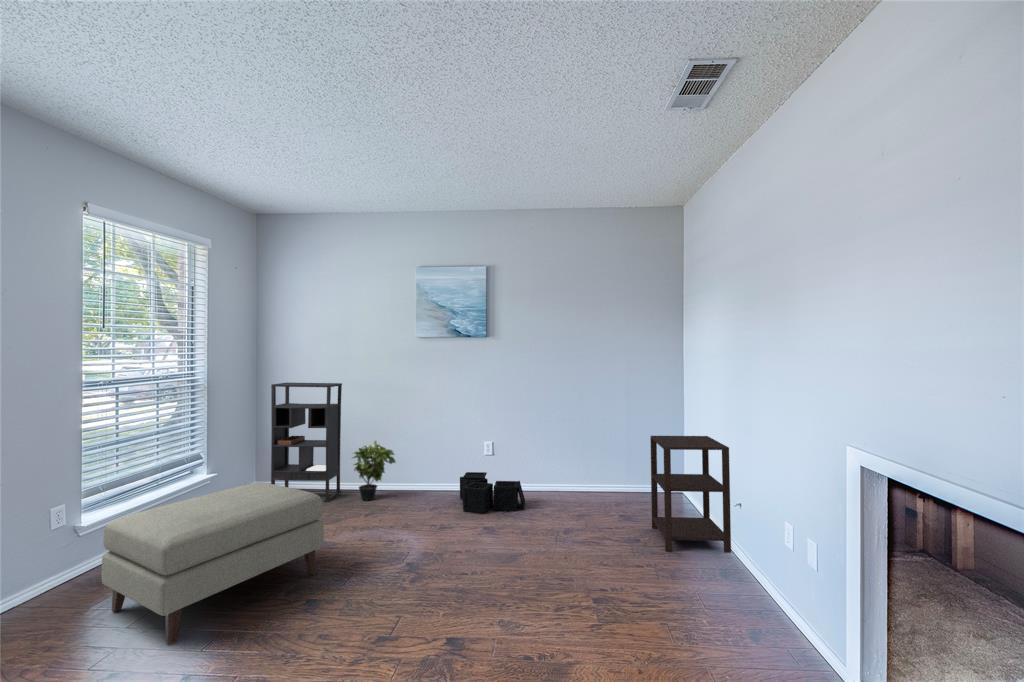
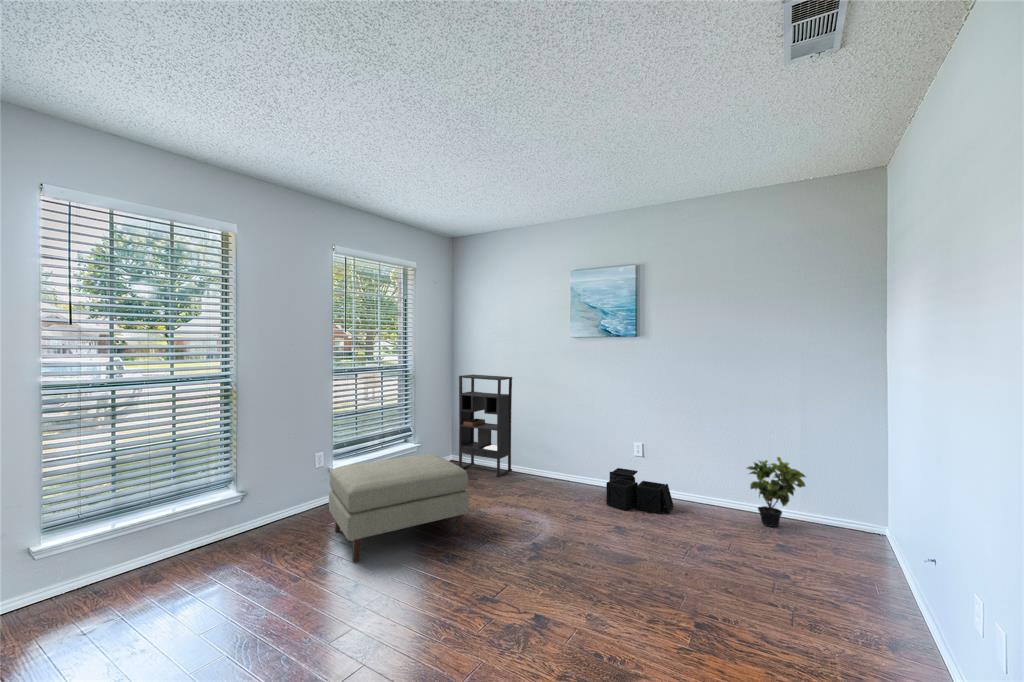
side table: present [650,436,731,553] -> none [813,455,916,617]
potted plant: present [352,441,395,500] -> present [747,457,806,527]

